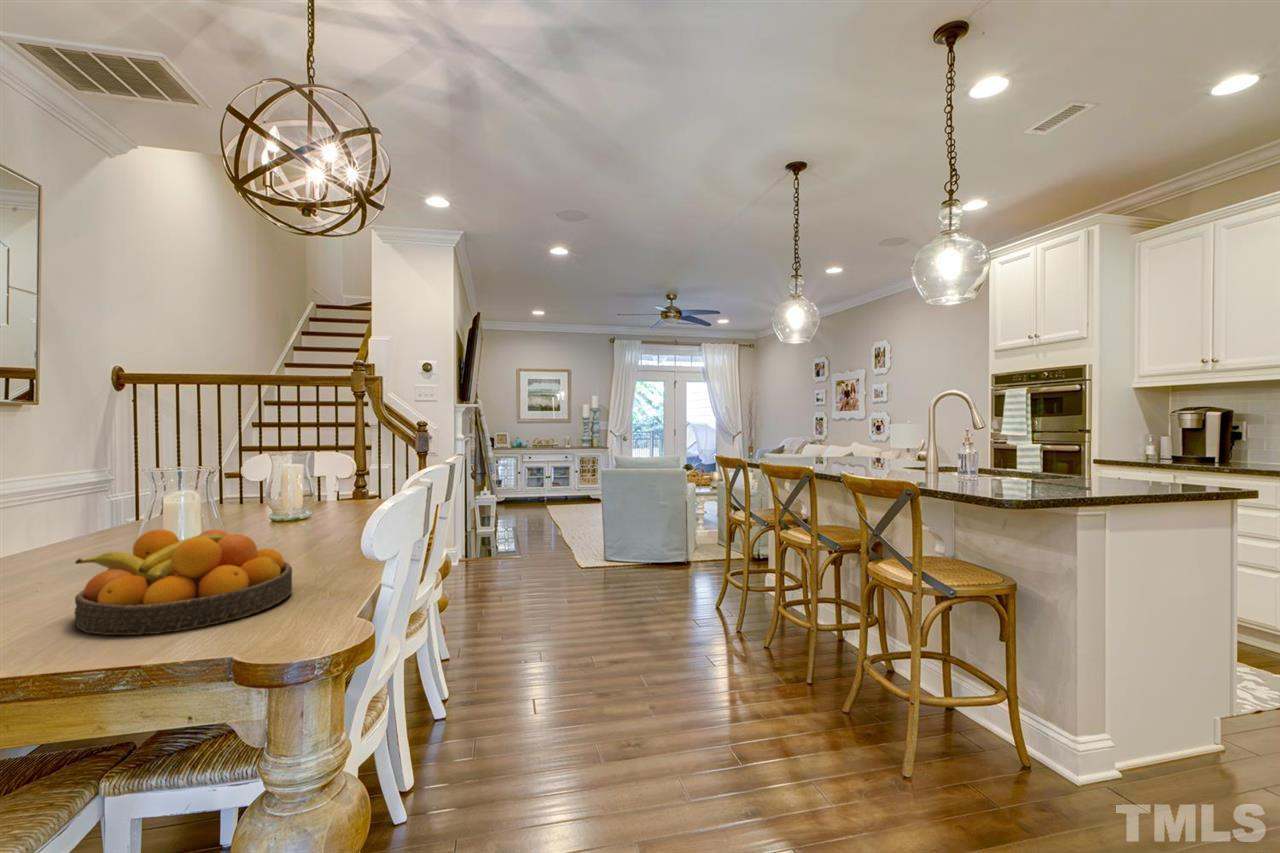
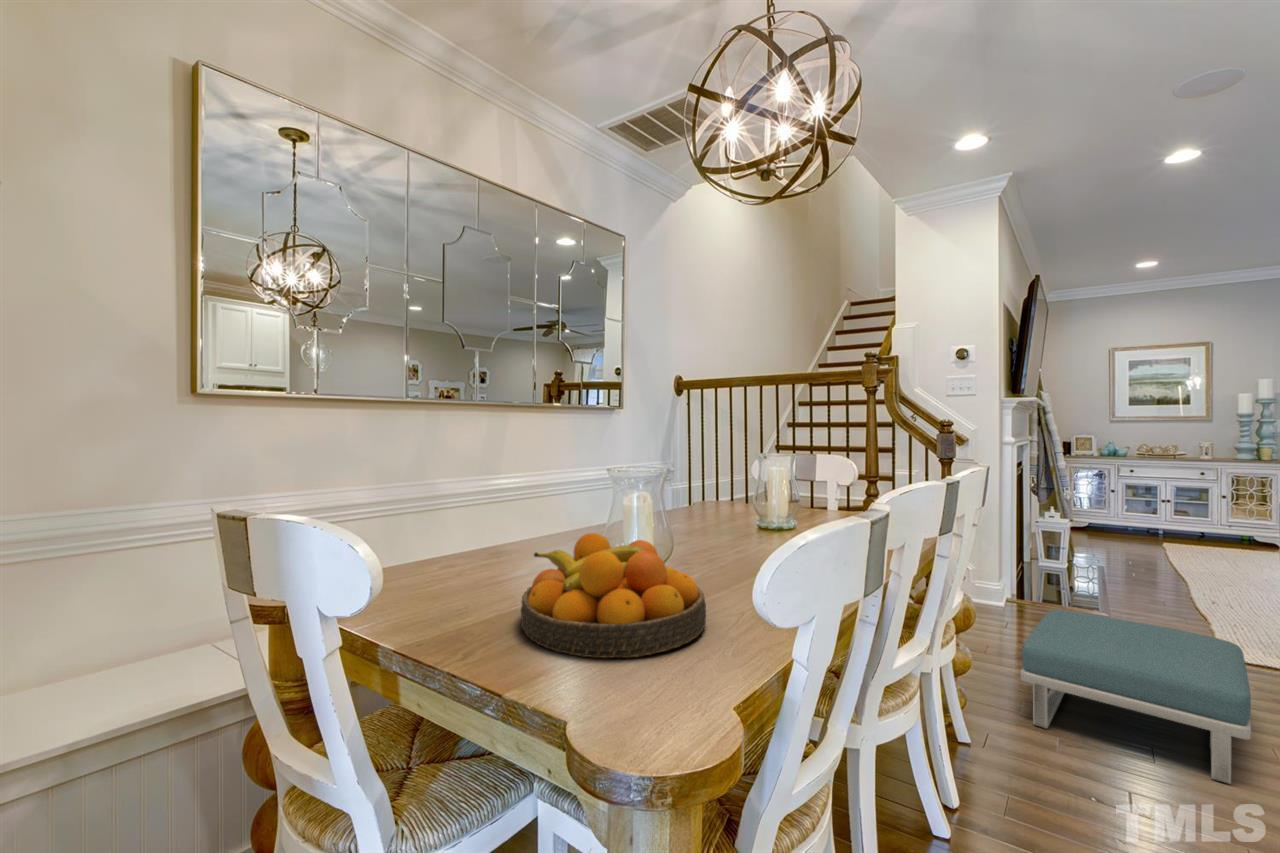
footstool: none [478,550,590,633] -> present [1020,610,1251,784]

